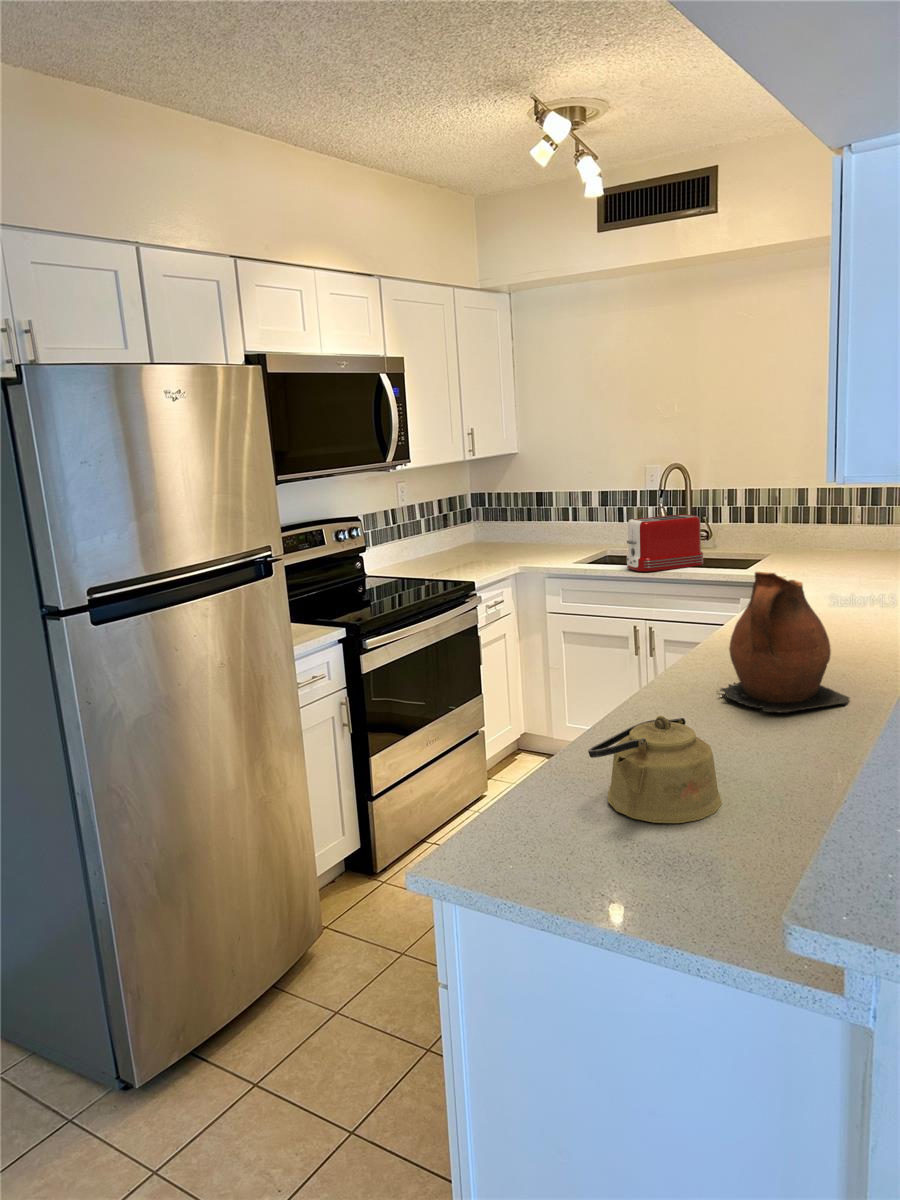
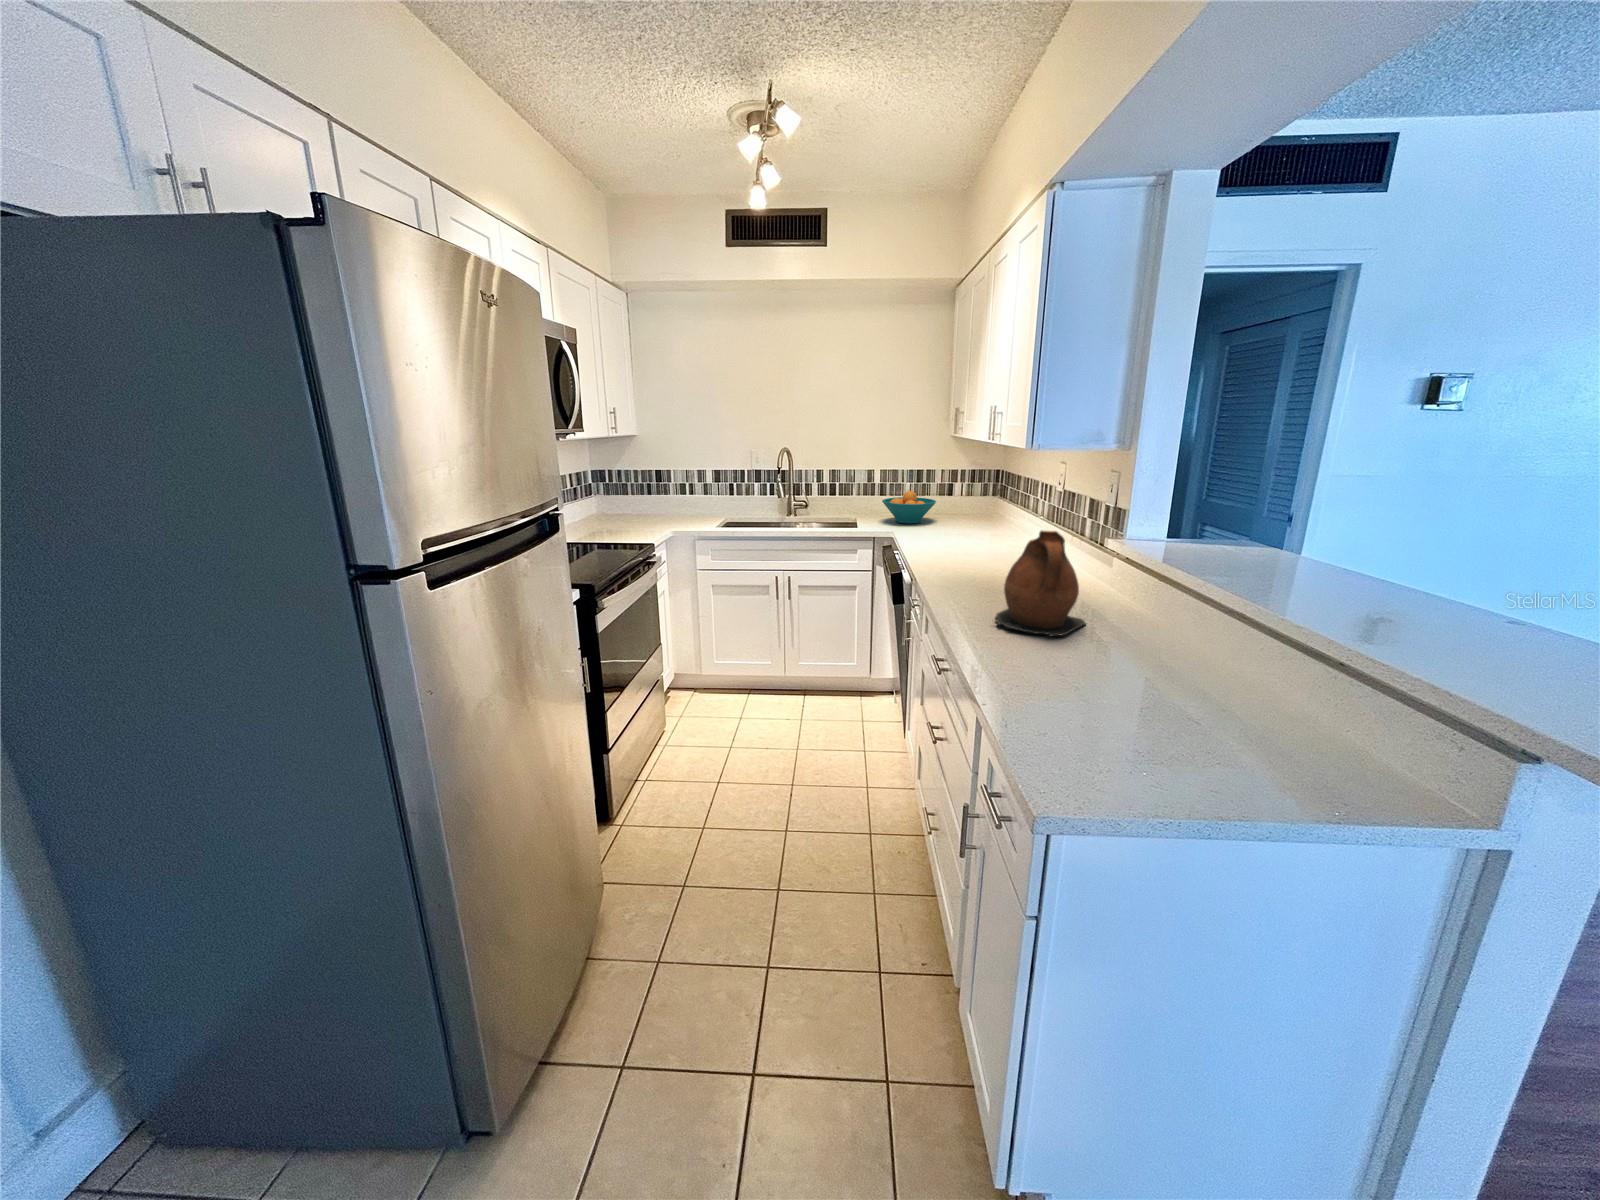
toaster: present [627,514,703,572] -> none [763,489,818,534]
fruit bowl: none [795,518,877,563] -> present [882,491,936,524]
kettle: present [588,716,722,823] -> none [1045,650,1145,737]

